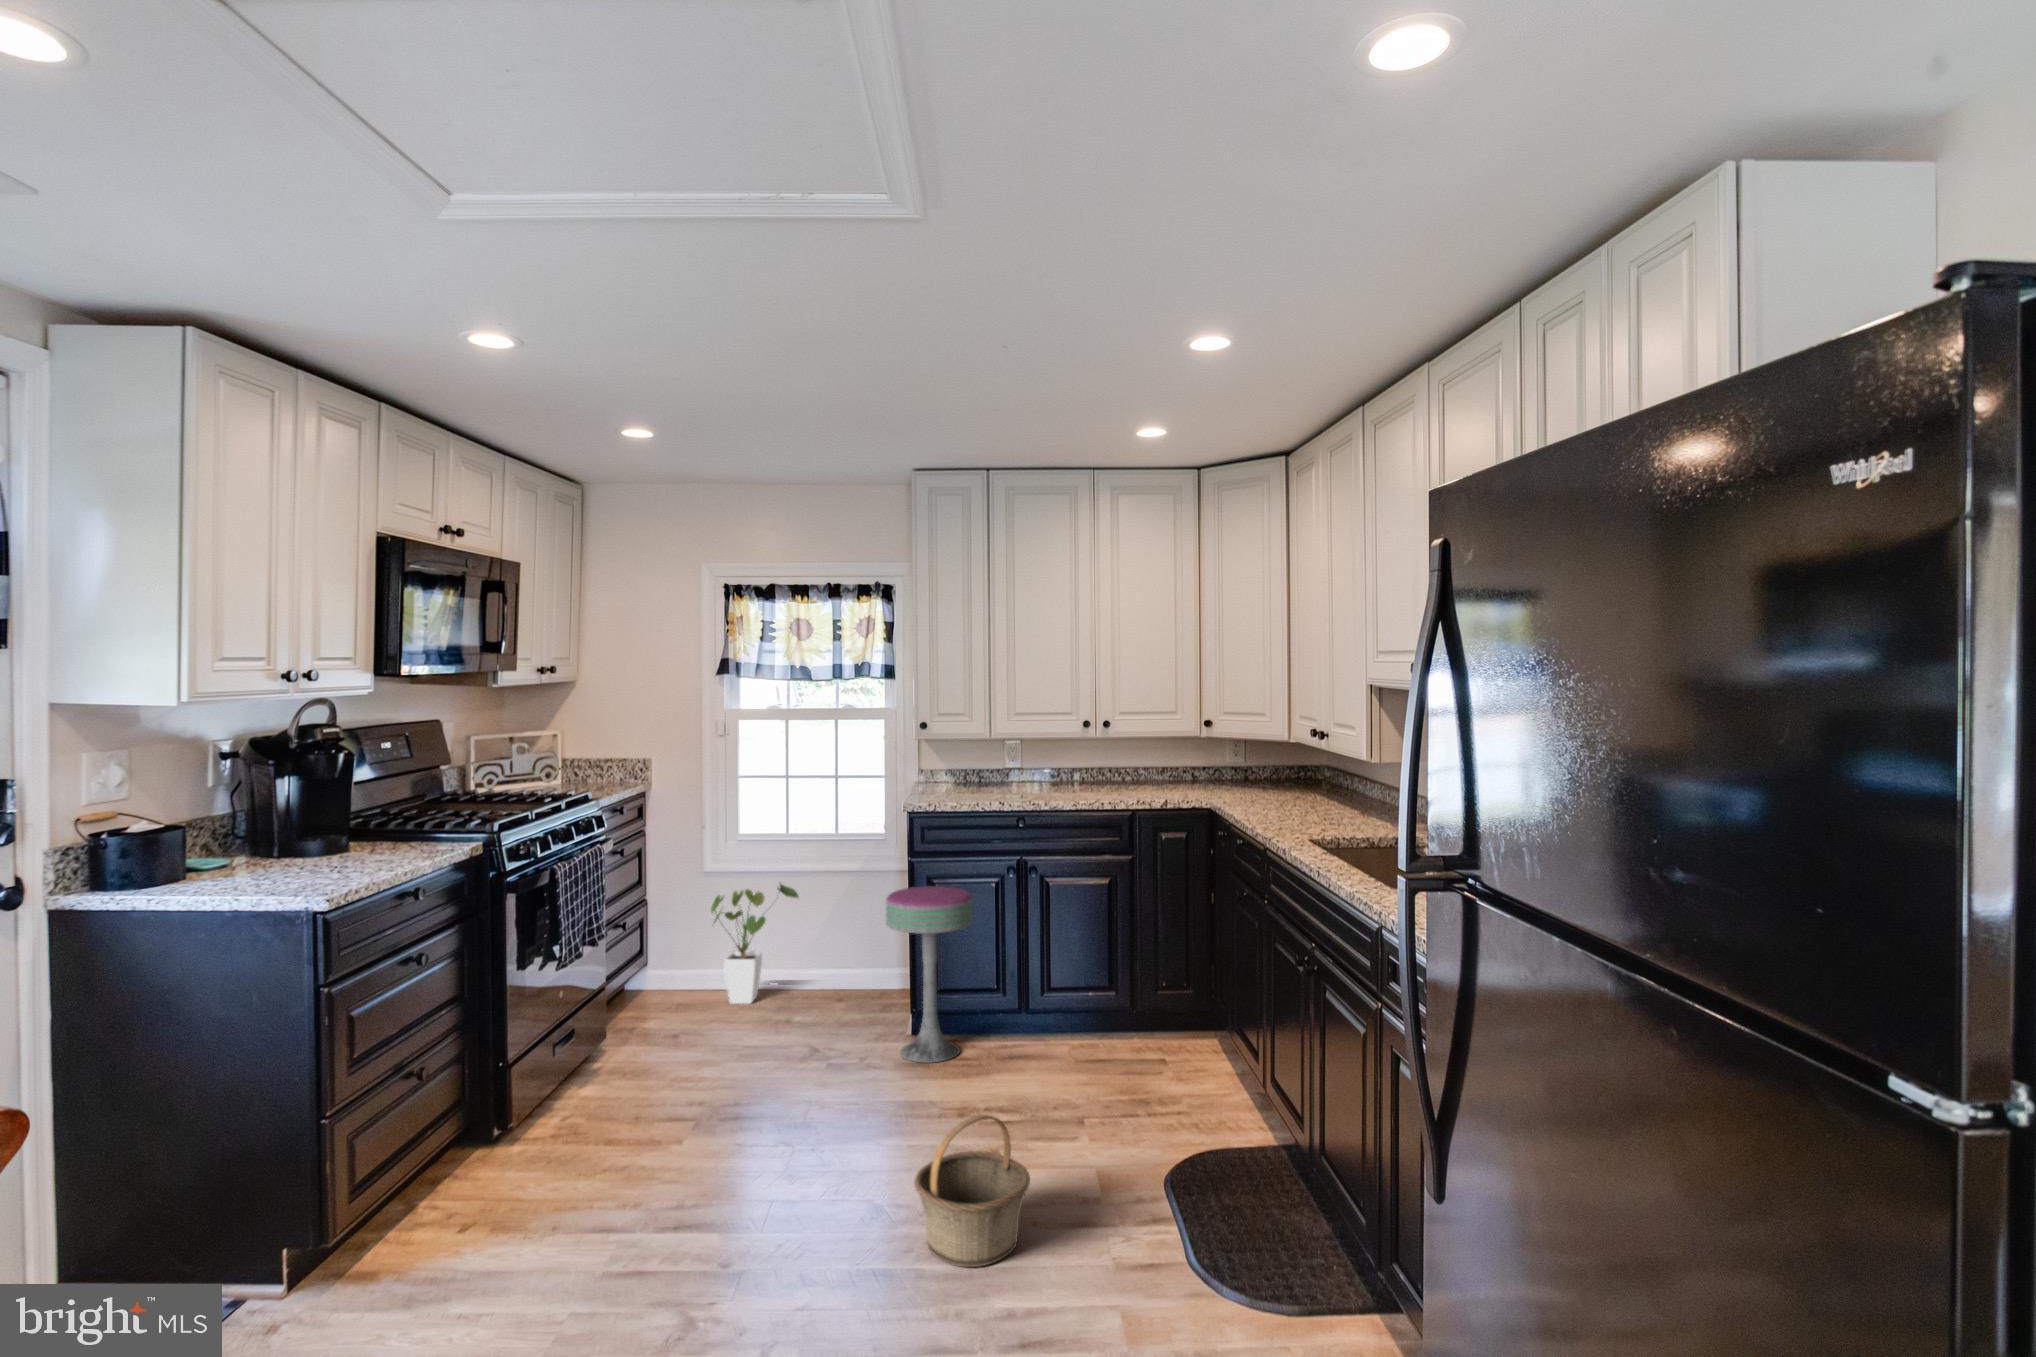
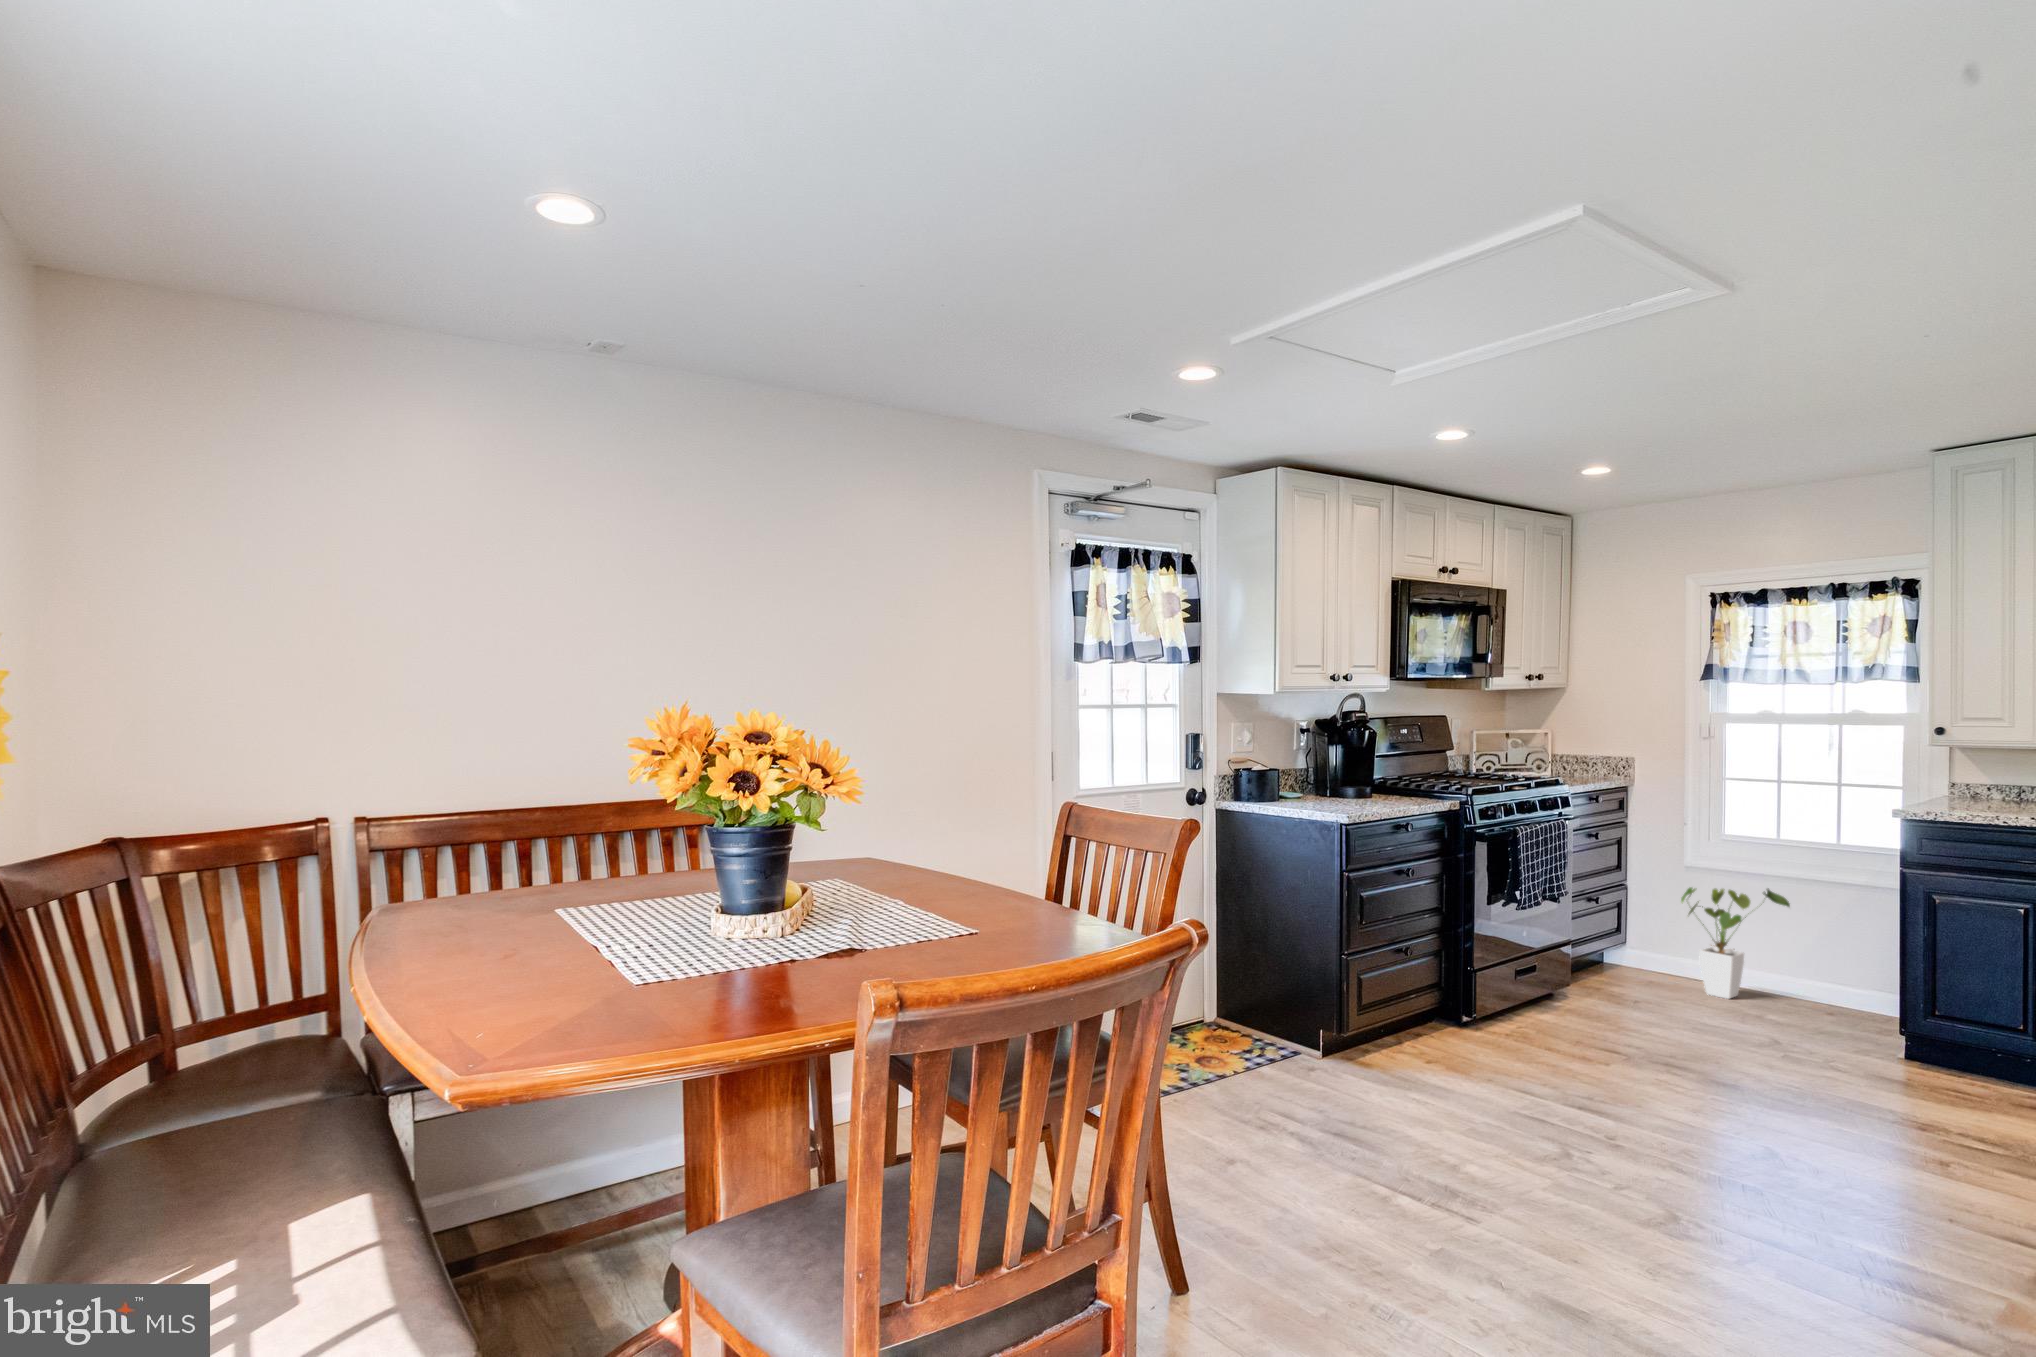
bar stool: present [886,886,973,1063] -> none [1860,904,1982,1095]
basket: present [914,1115,1030,1267] -> none [1792,1095,1934,1235]

